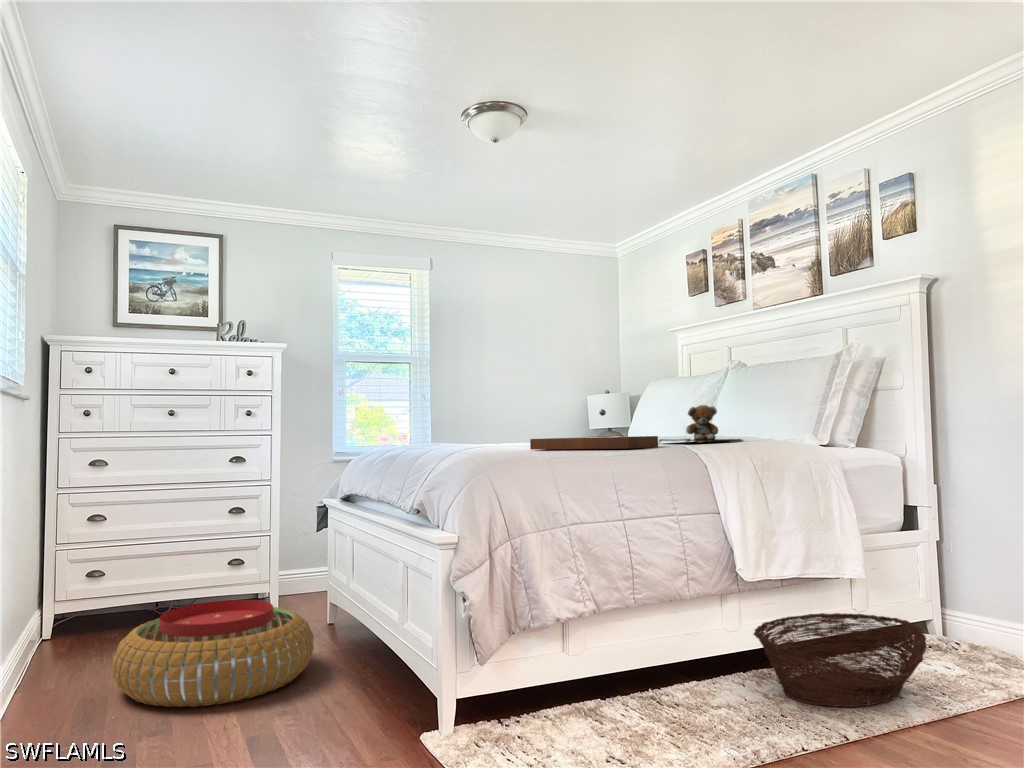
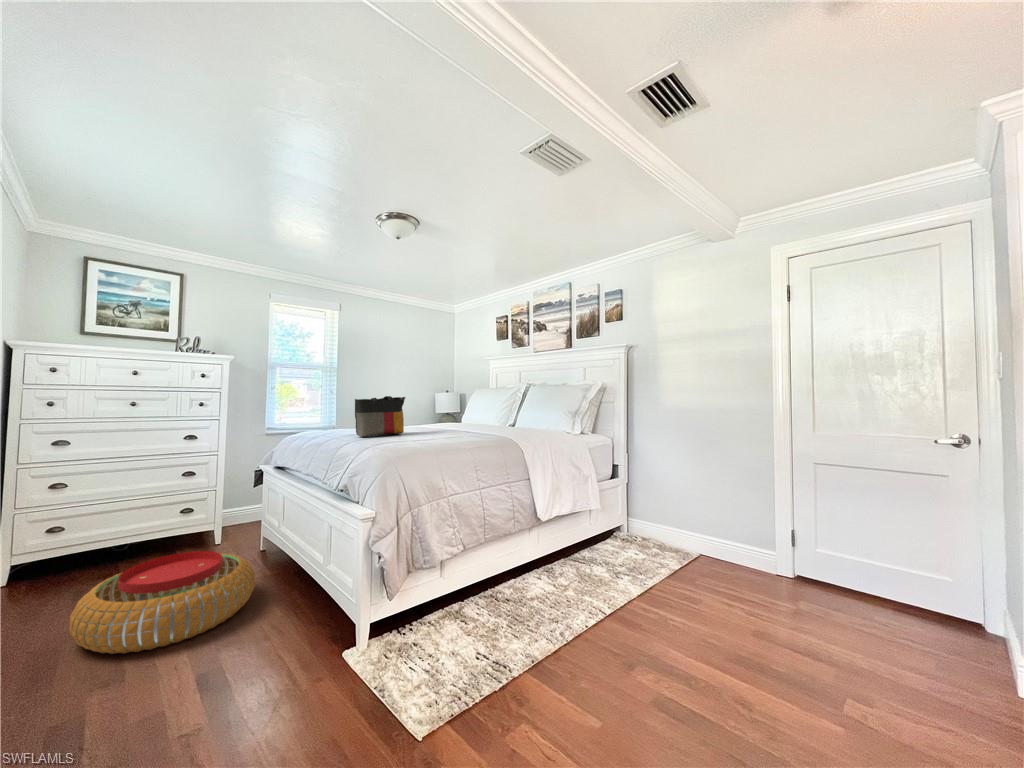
tote bag: none [441,385,518,447] -> present [355,396,405,436]
teddy bear: present [659,405,743,442] -> none [495,416,544,440]
tray: present [530,409,658,450] -> none [420,420,500,448]
basket: present [753,613,926,707] -> none [547,530,633,590]

